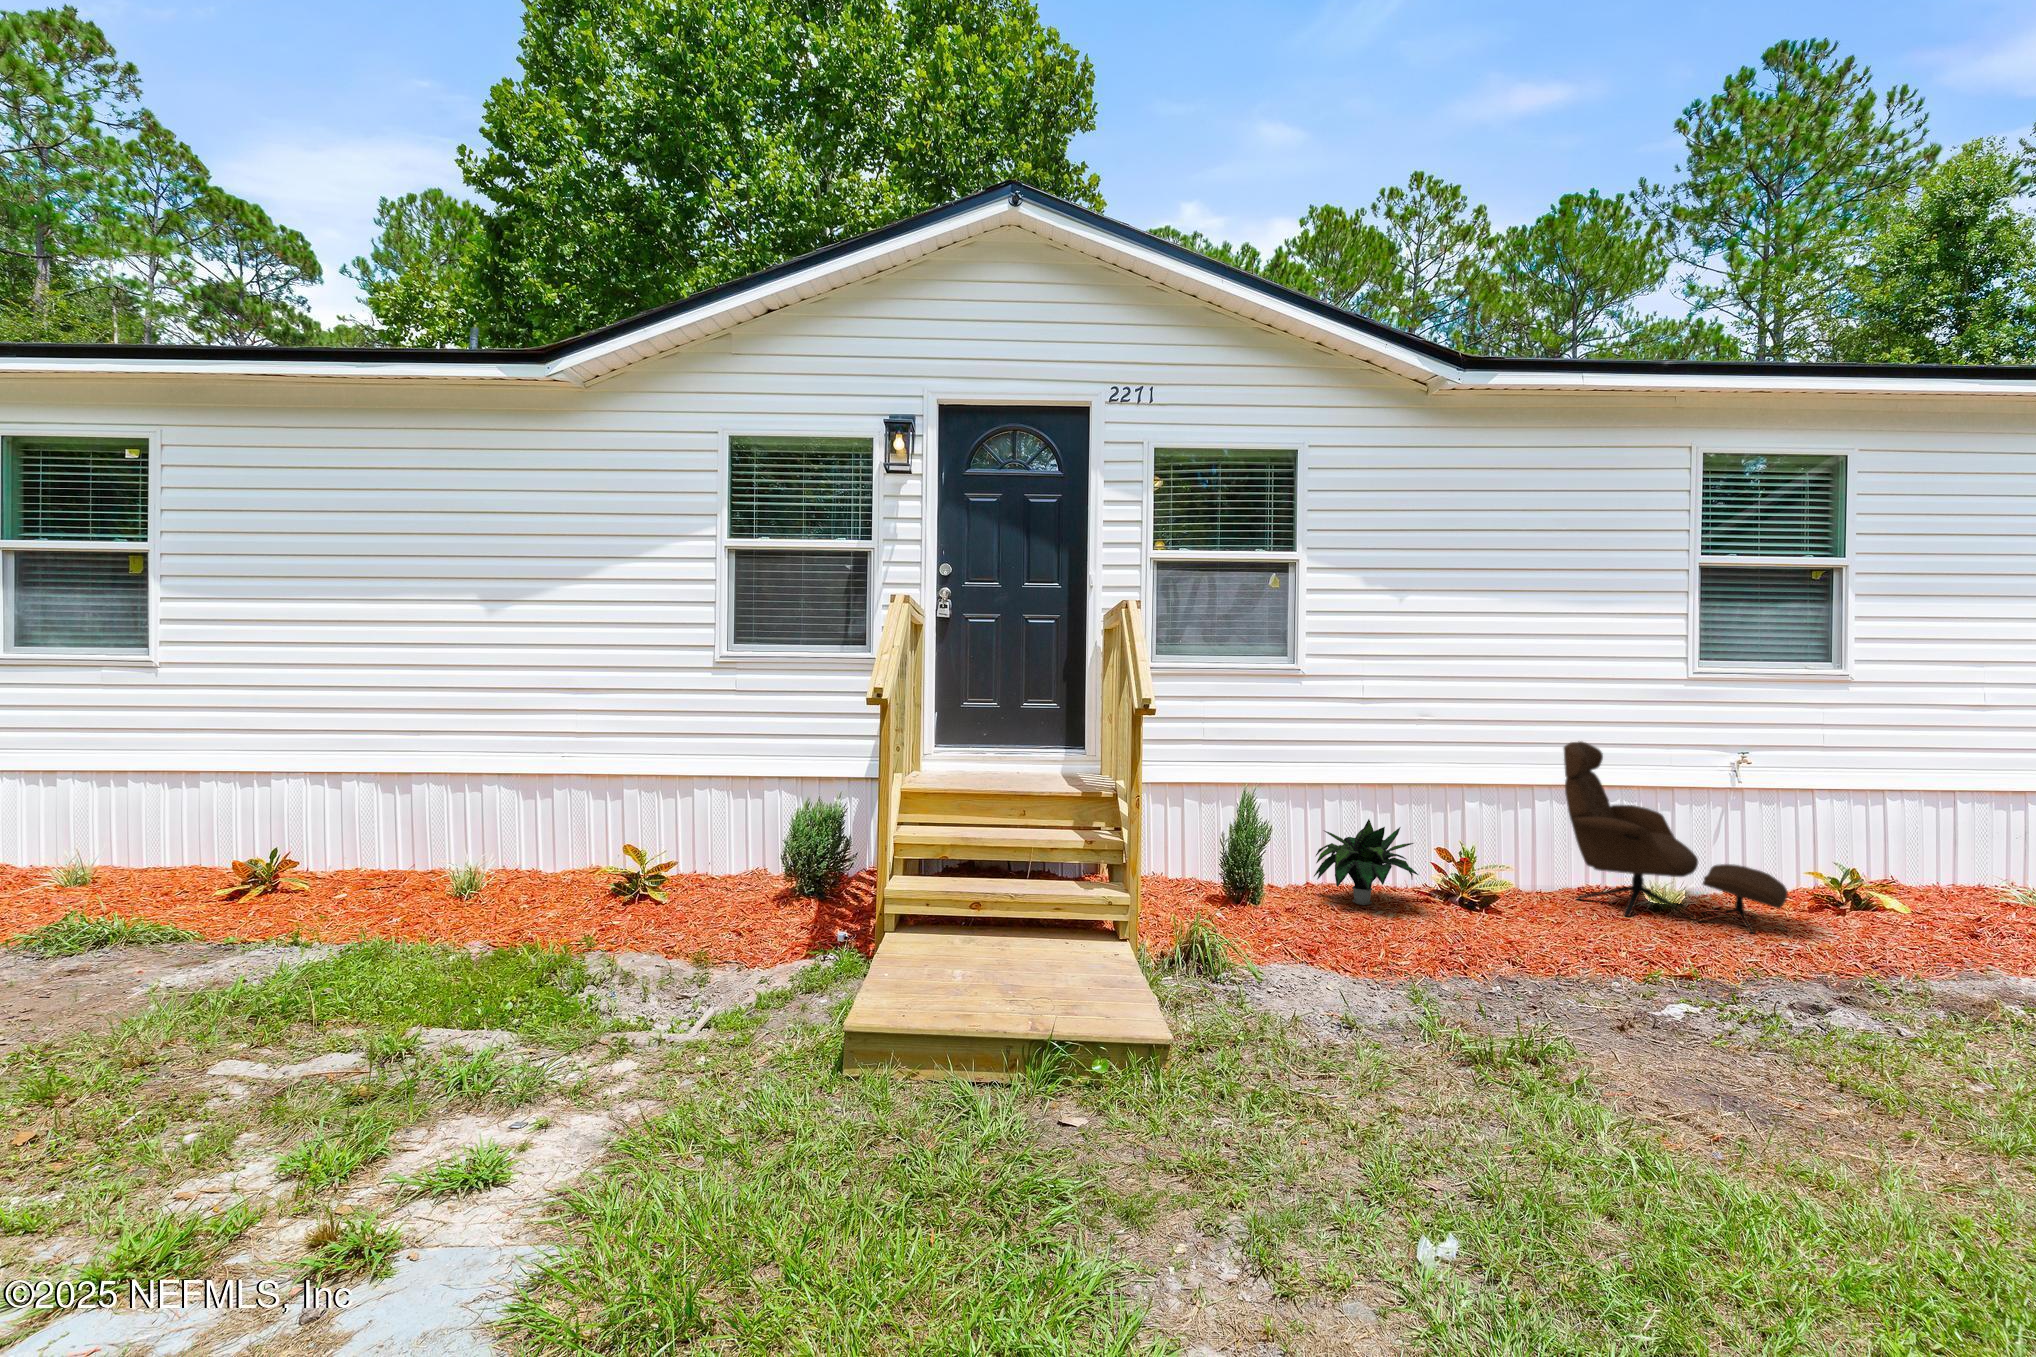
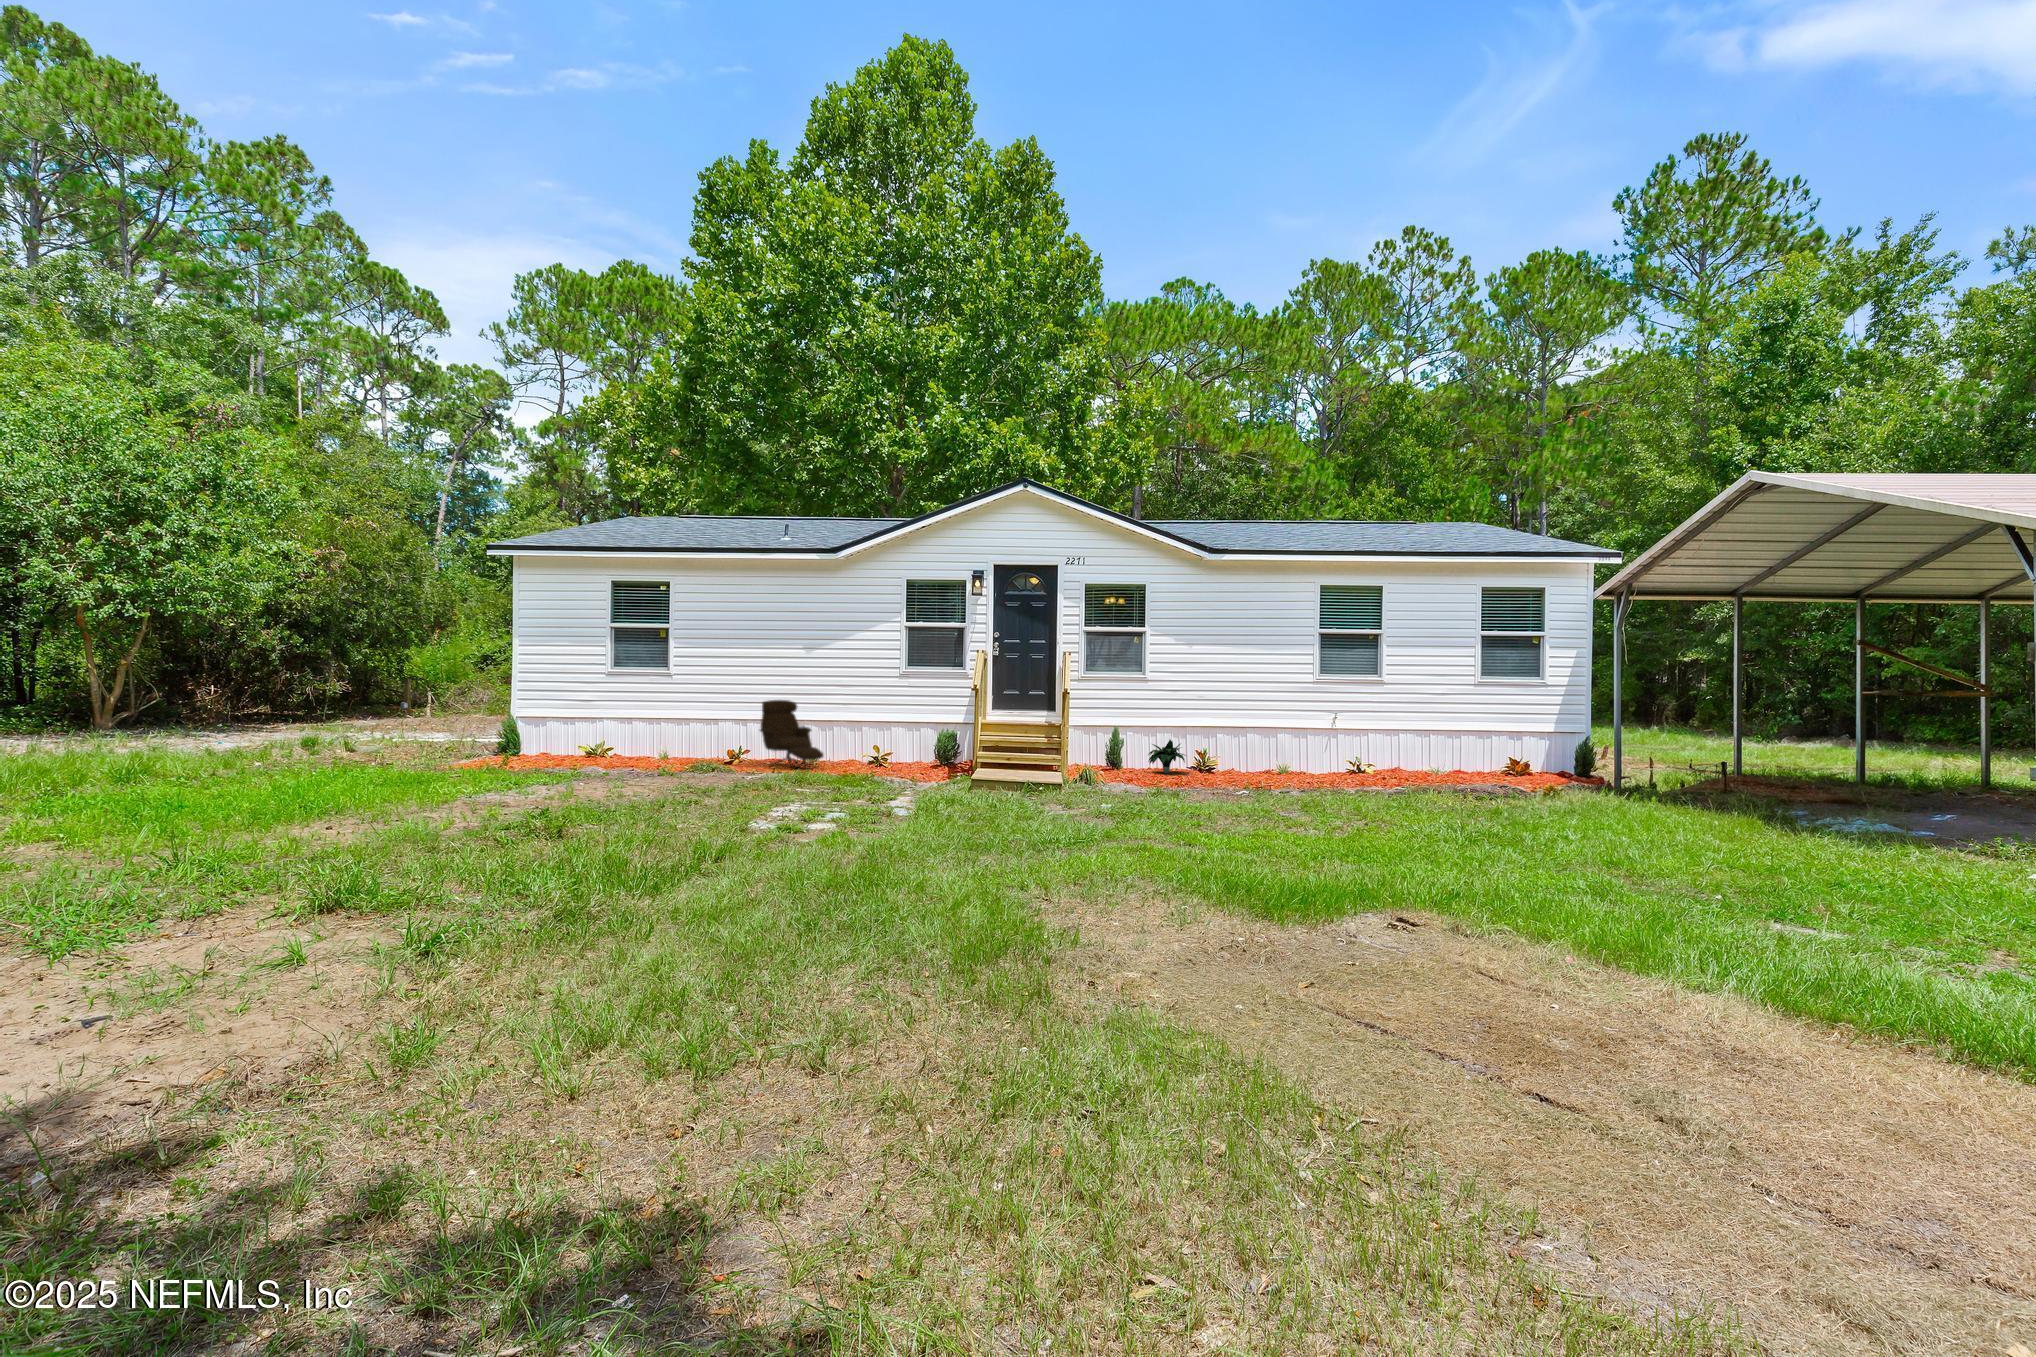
lounge chair: present [1564,741,1788,933] -> present [760,700,823,767]

